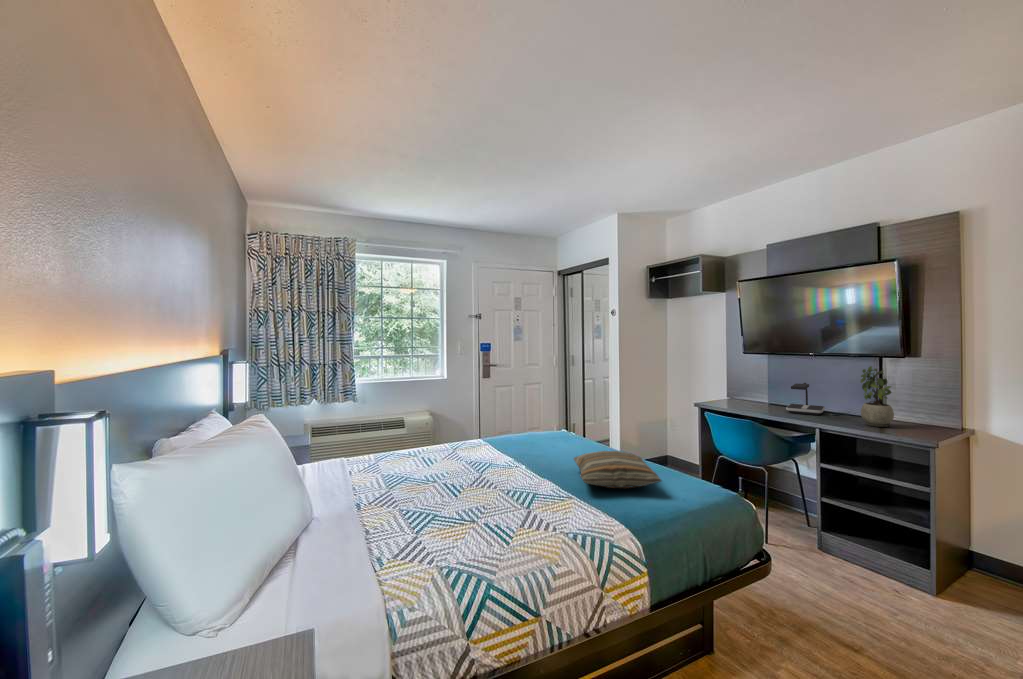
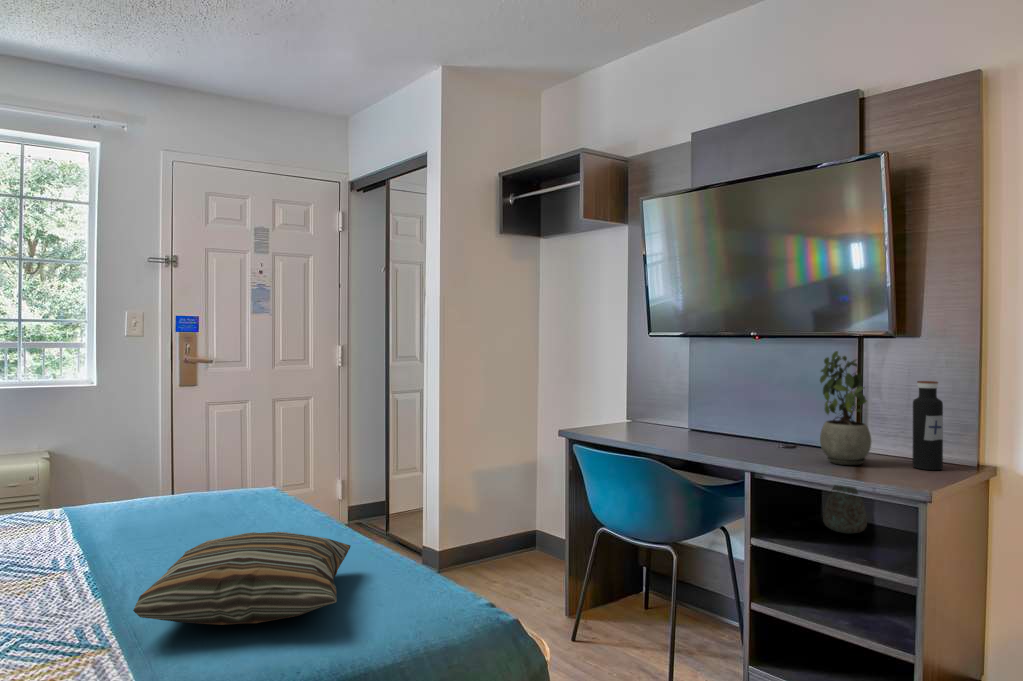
water bottle: none [920,382,941,431] -> present [913,381,943,470]
desk lamp: present [786,383,825,415] -> none [708,387,775,446]
decorative vase: none [862,428,891,464] -> present [823,485,867,533]

